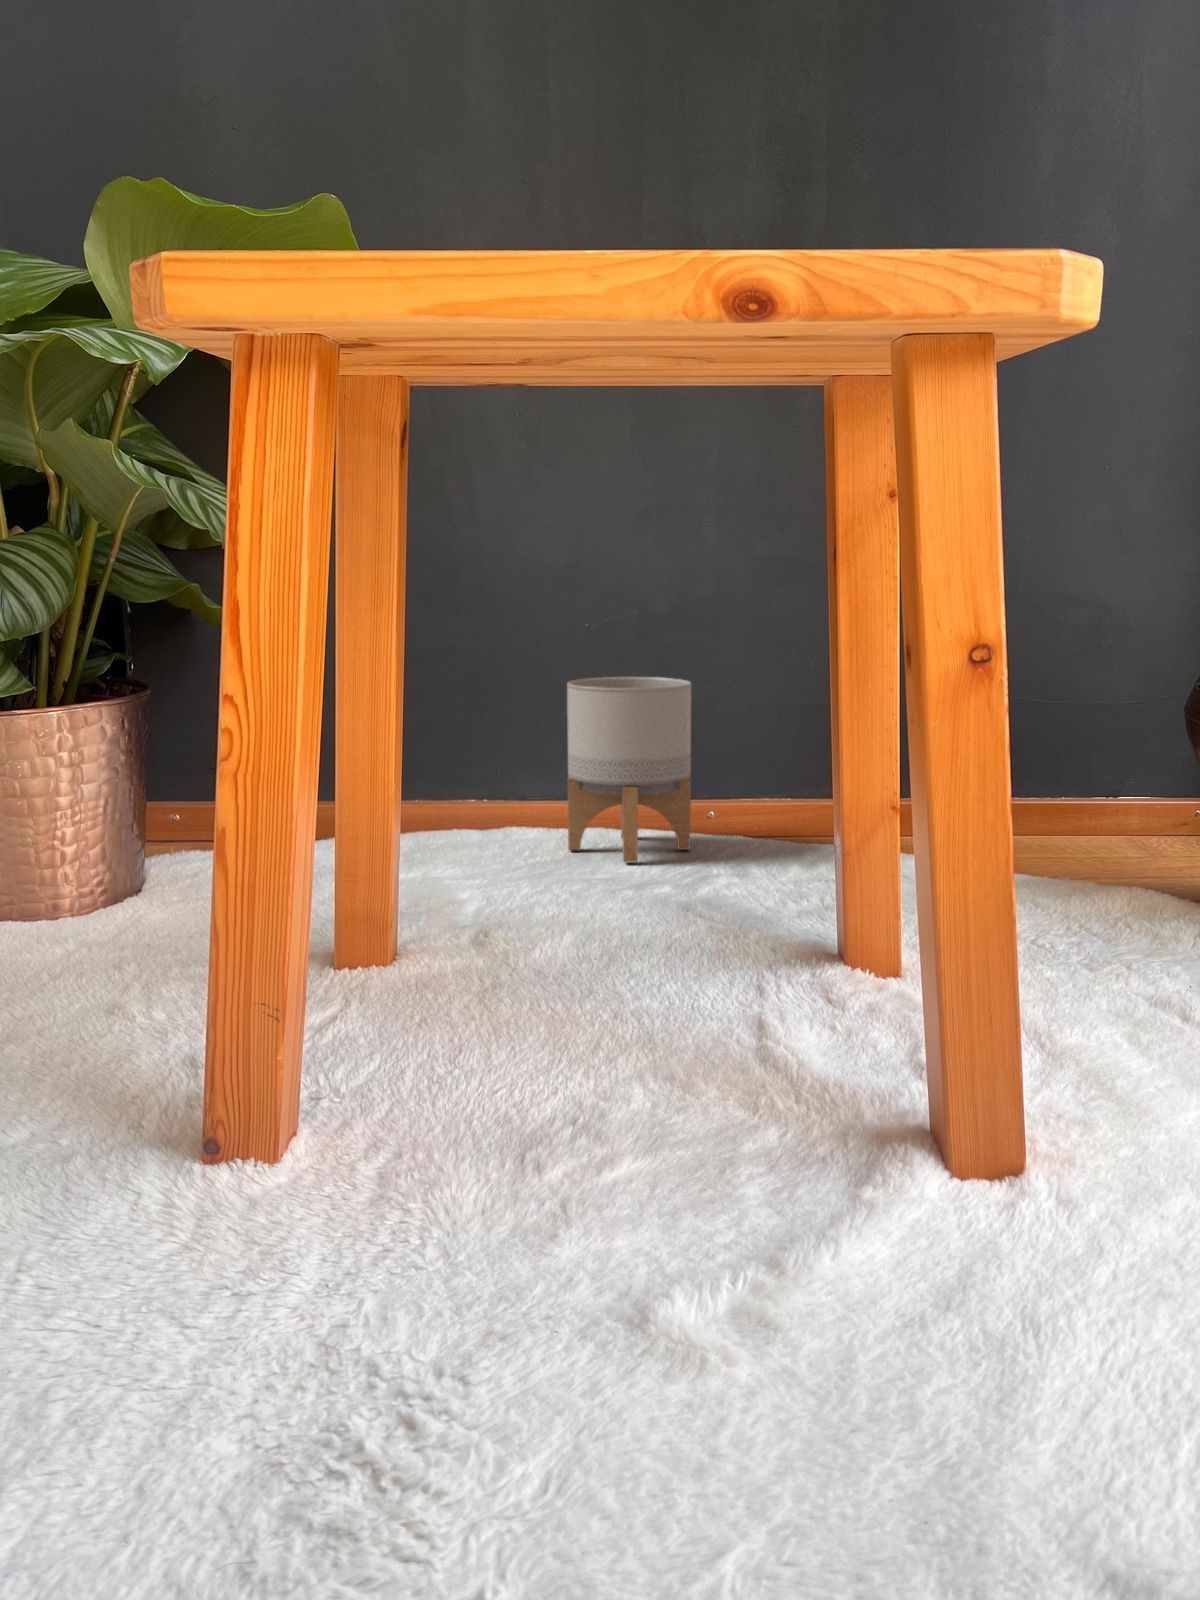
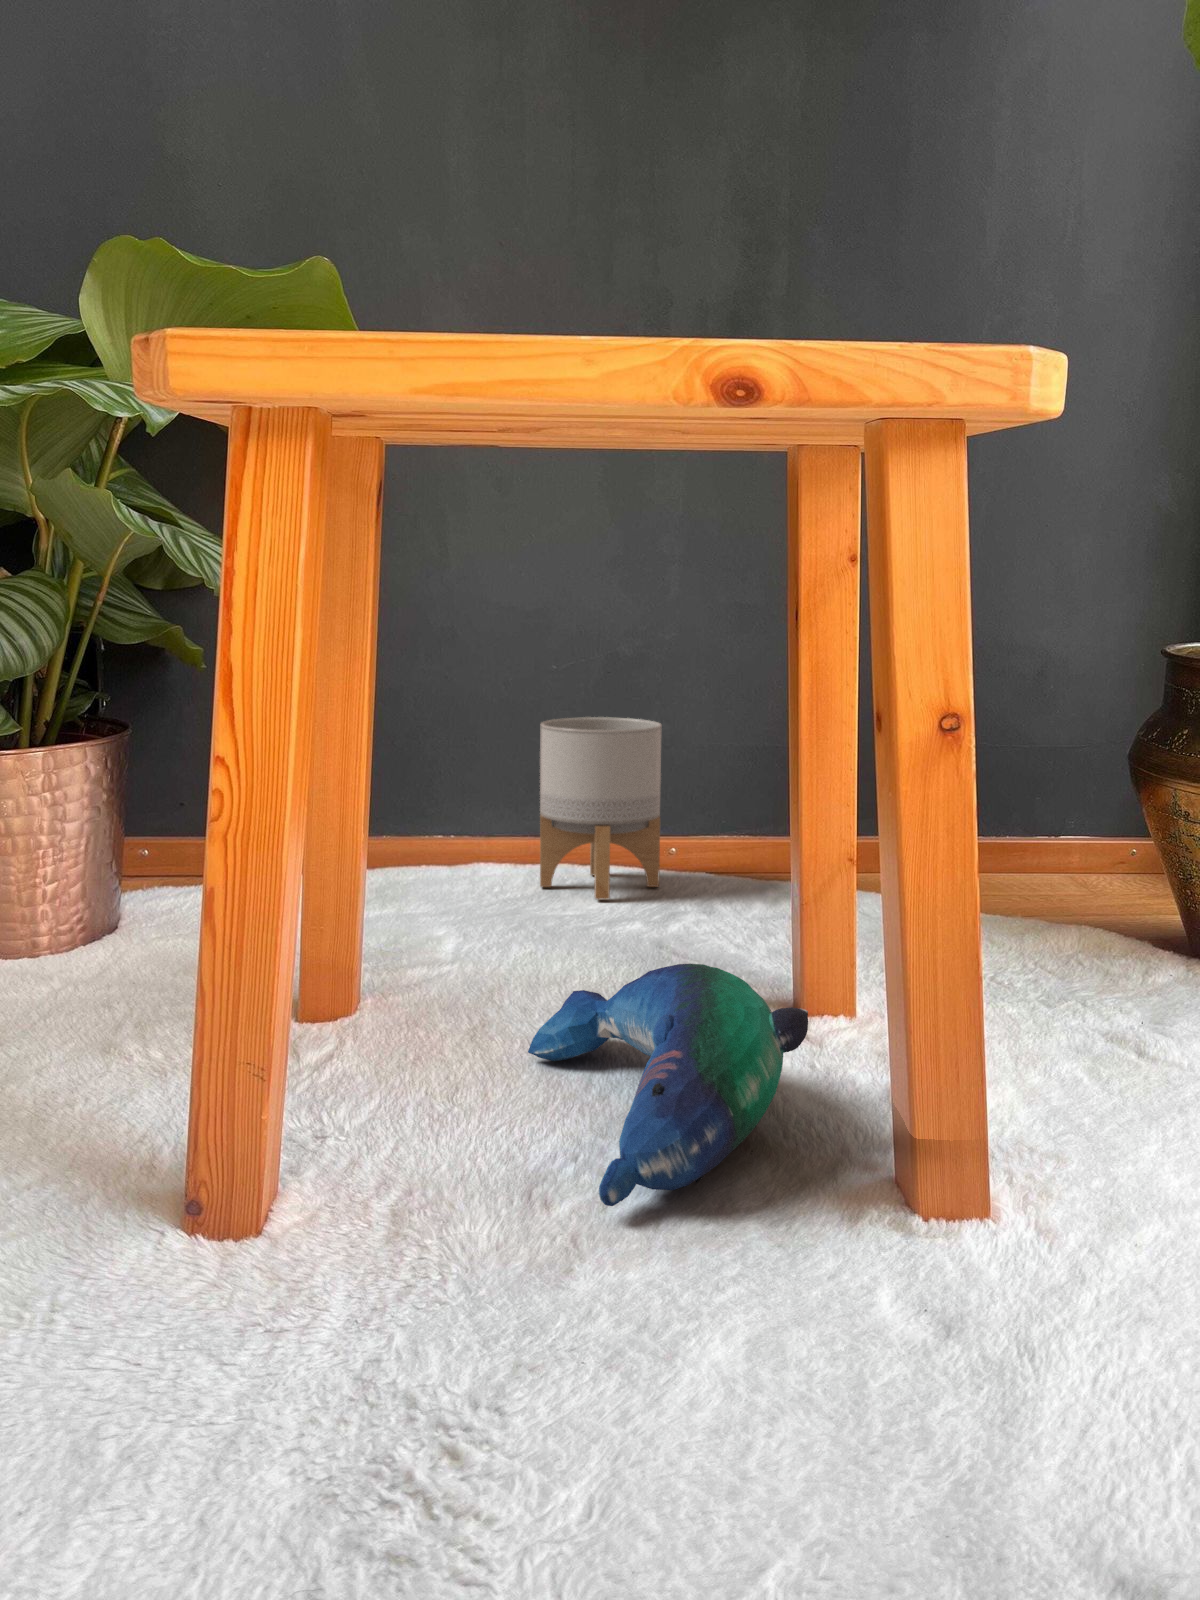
plush toy: none [536,921,820,1169] -> present [528,964,808,1206]

